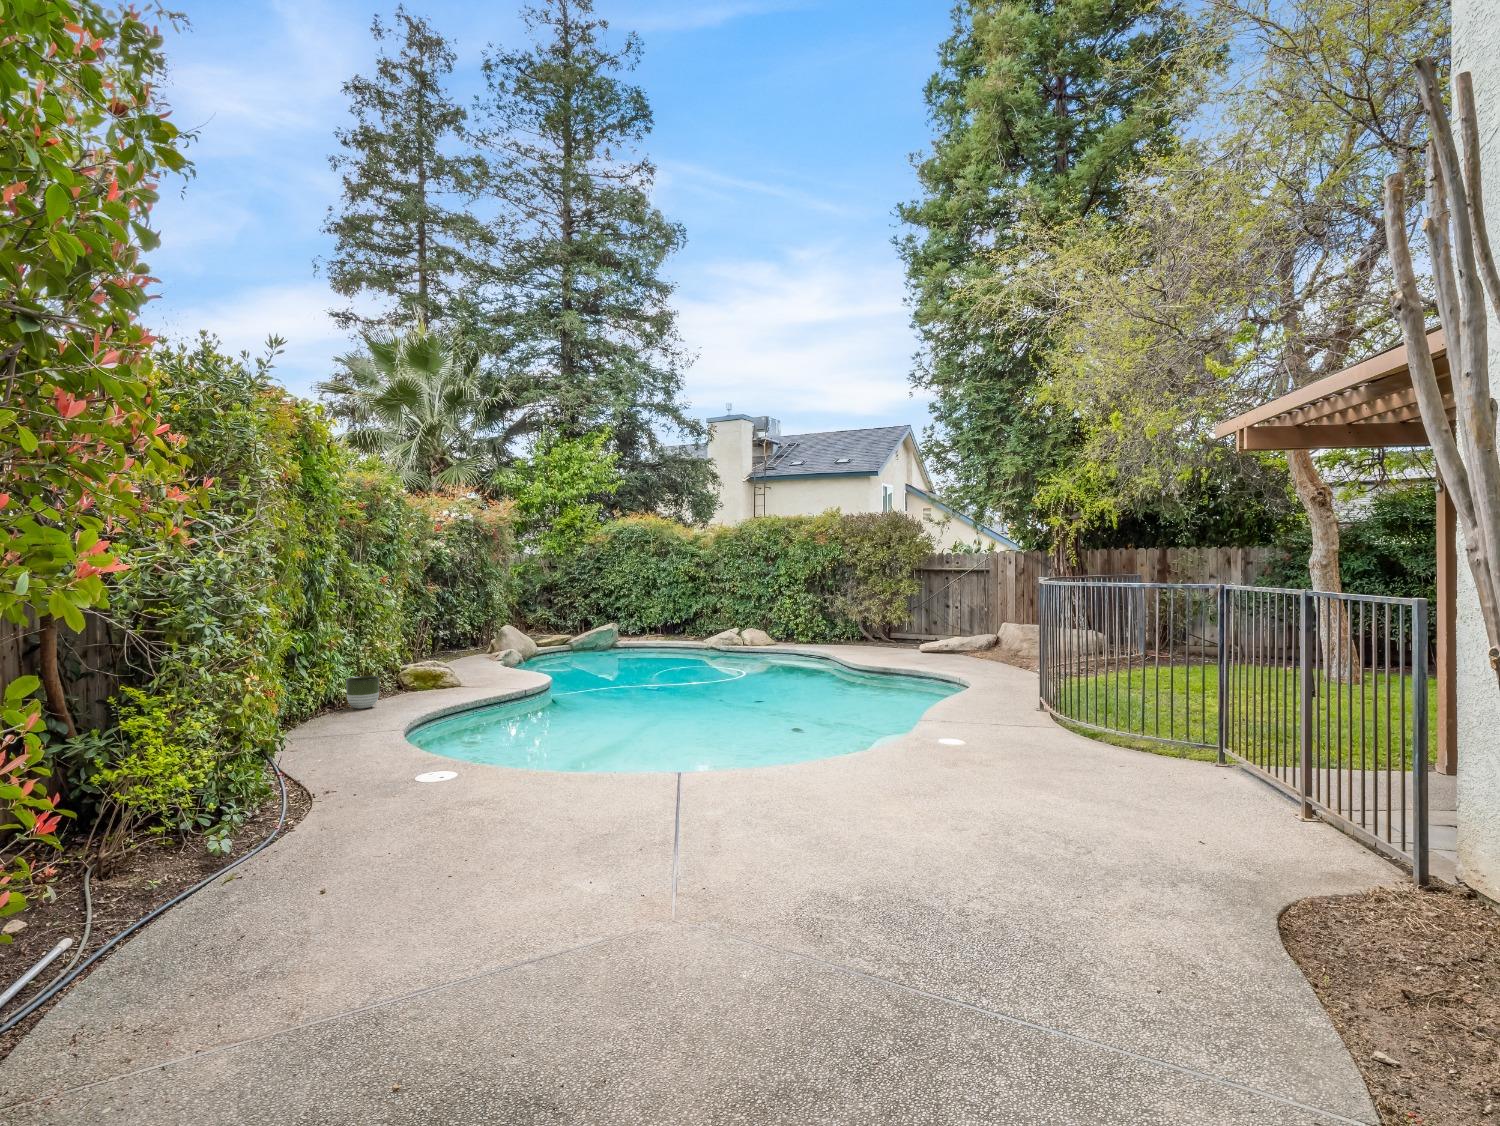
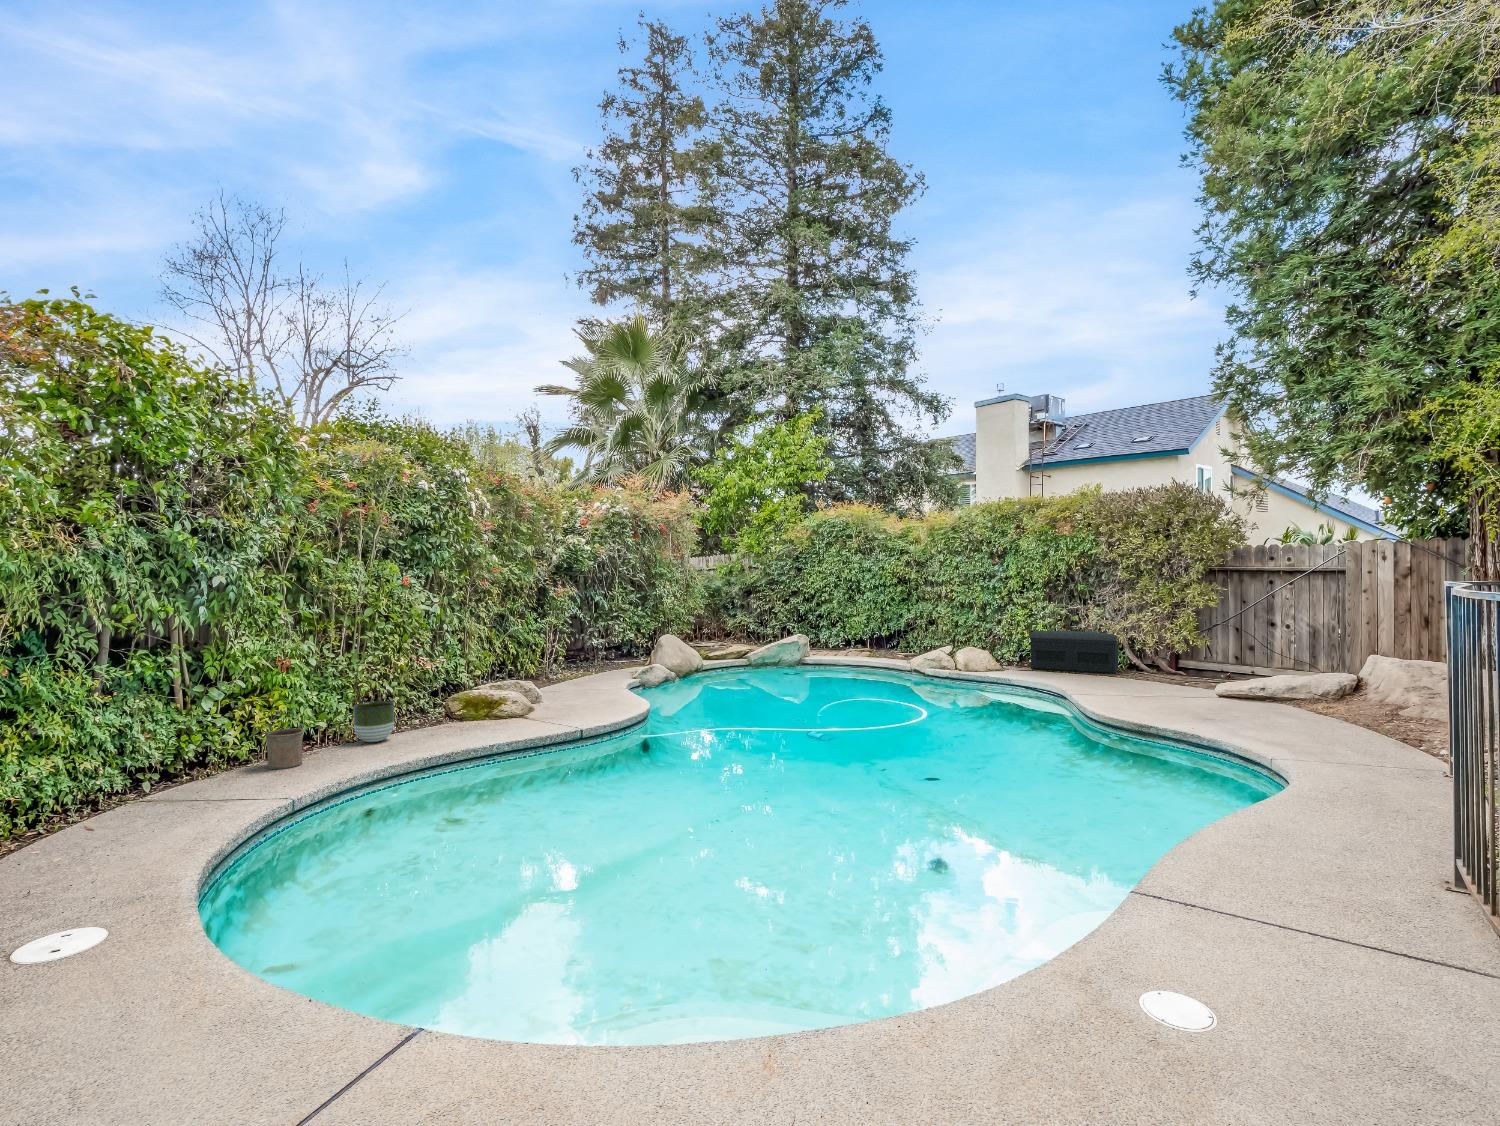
storage bench: none [797,614,855,644] -> present [1030,630,1119,674]
bucket: none [309,681,340,726] -> present [265,711,304,769]

